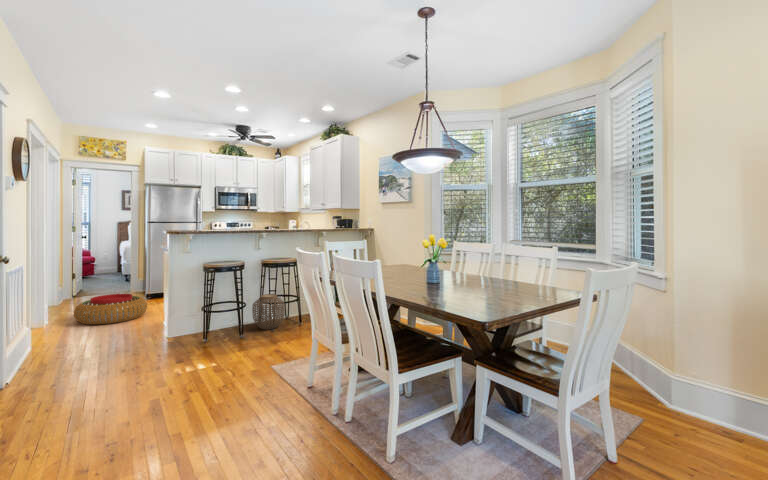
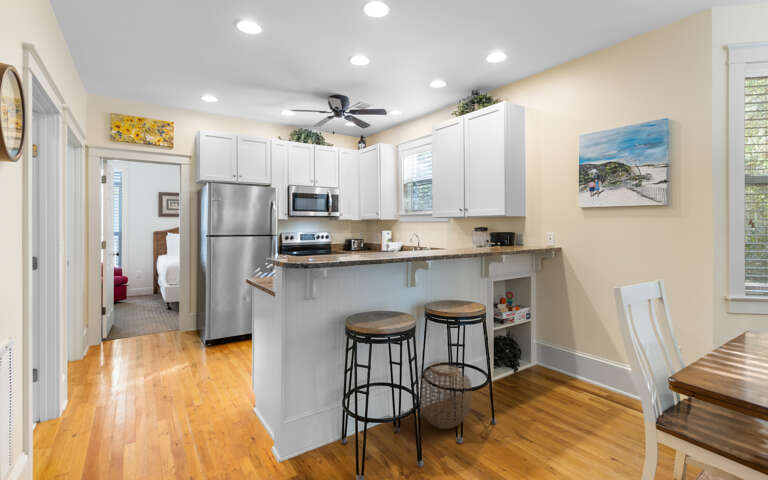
pouf: present [74,294,147,324] -> none [109,351,222,416]

